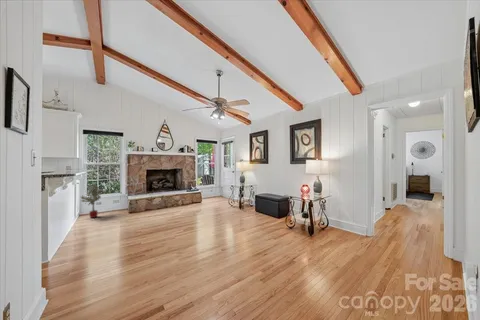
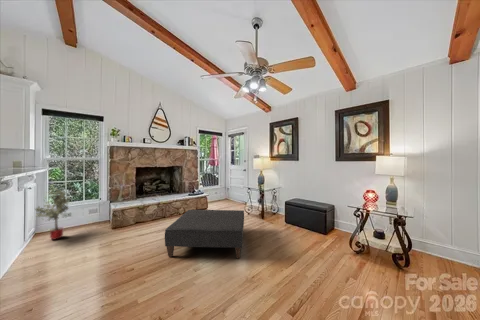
ottoman: none [160,200,220,229] -> present [165,210,244,259]

